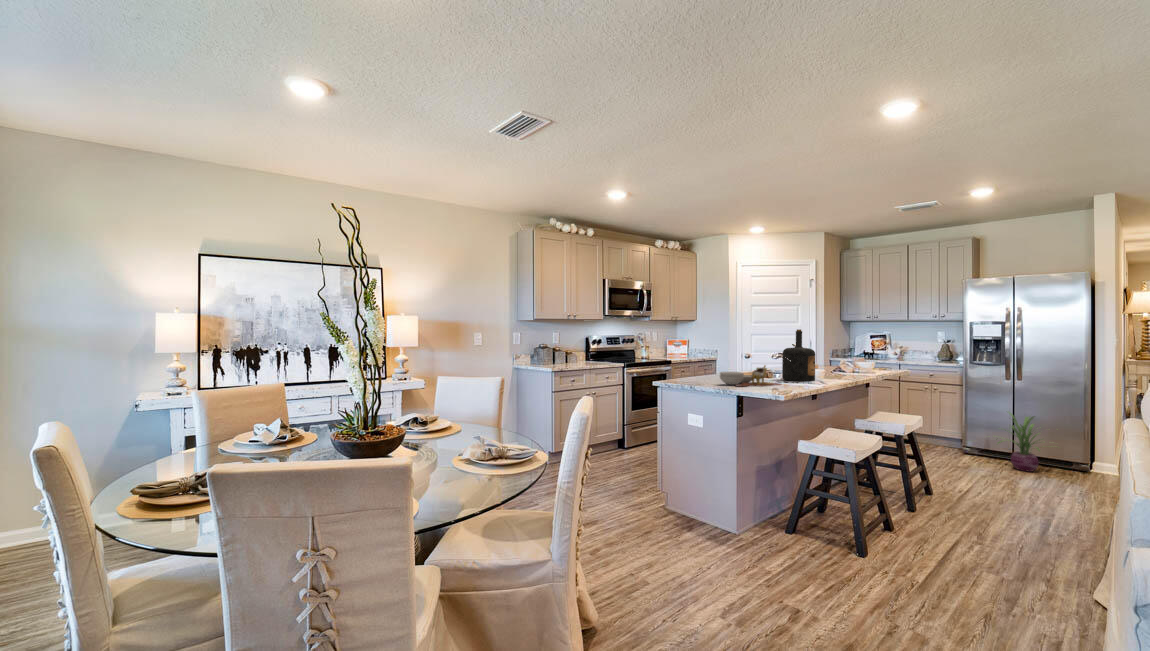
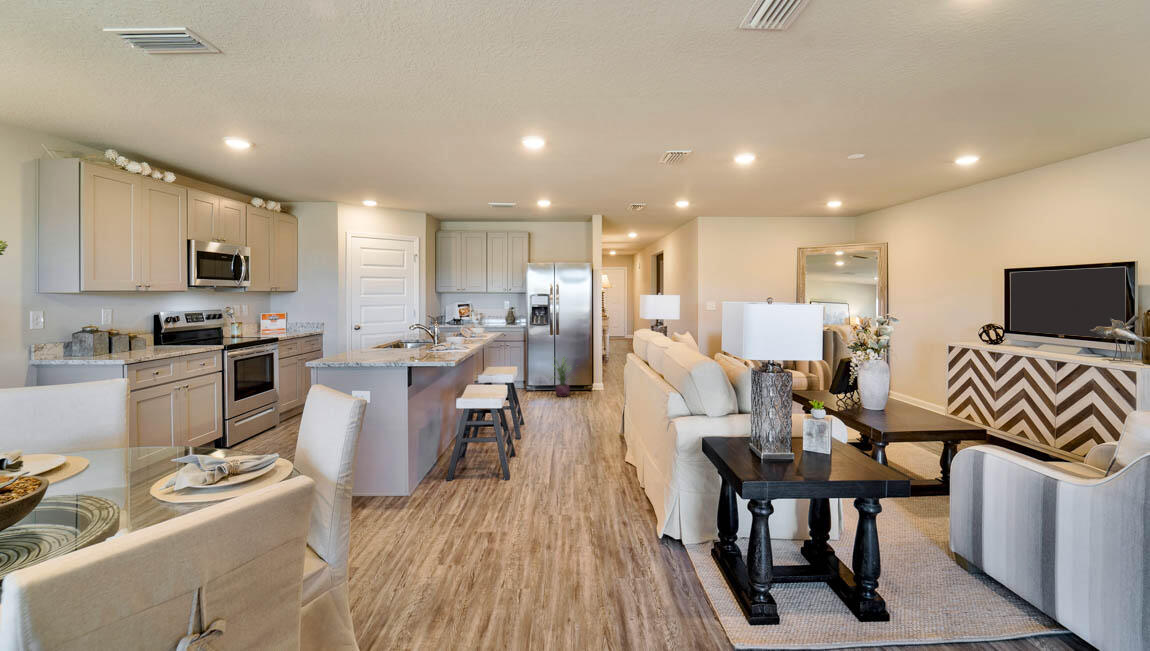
bottle: present [782,329,815,381] -> none [429,302,457,348]
cutting board: present [720,365,780,387] -> none [384,336,439,358]

